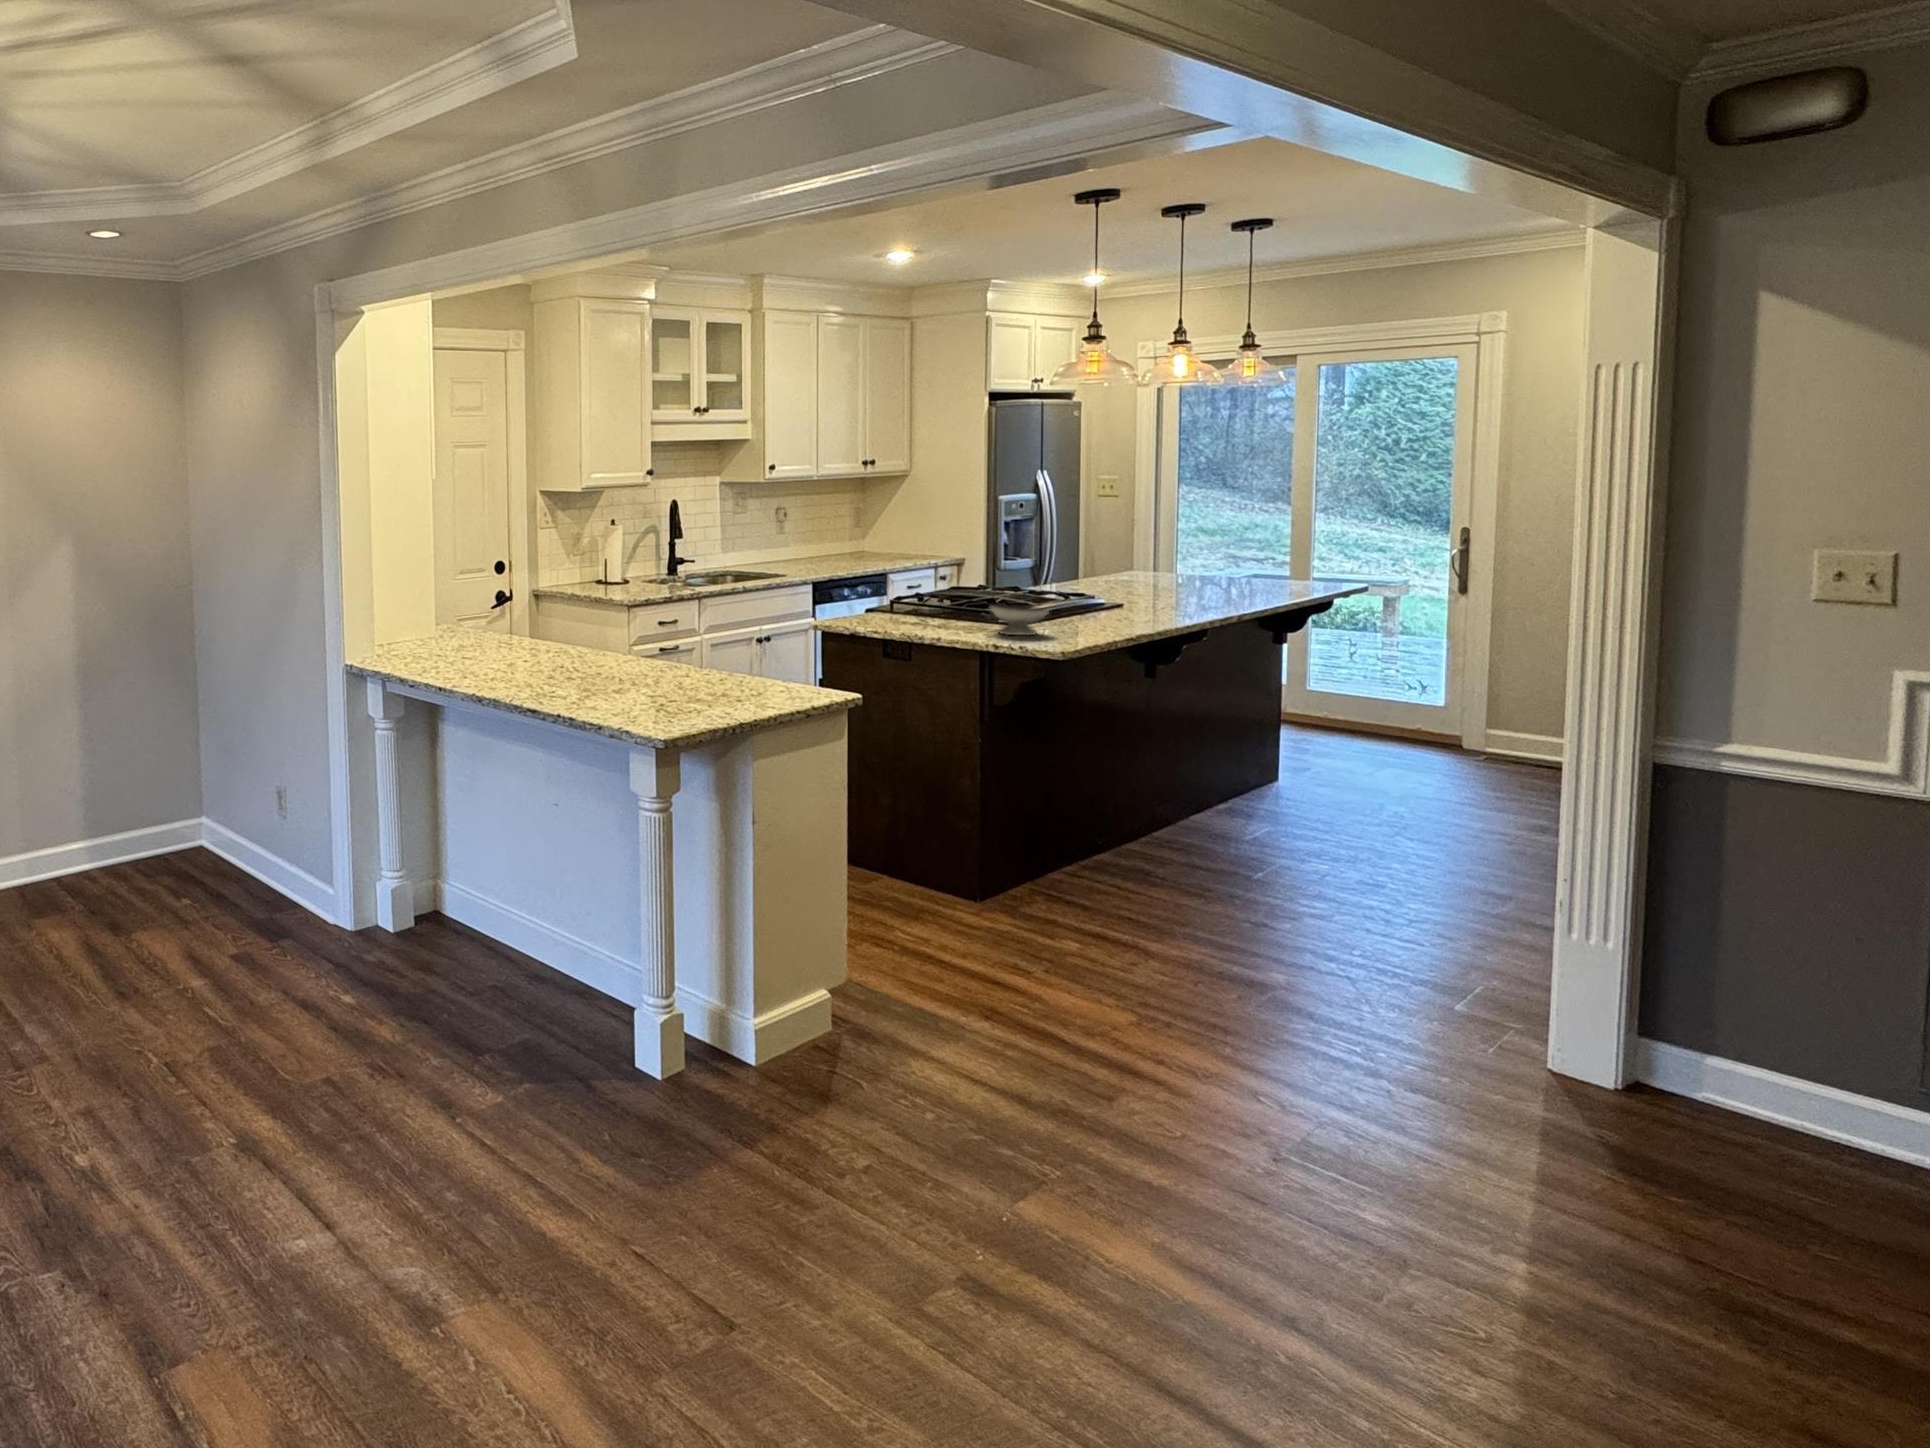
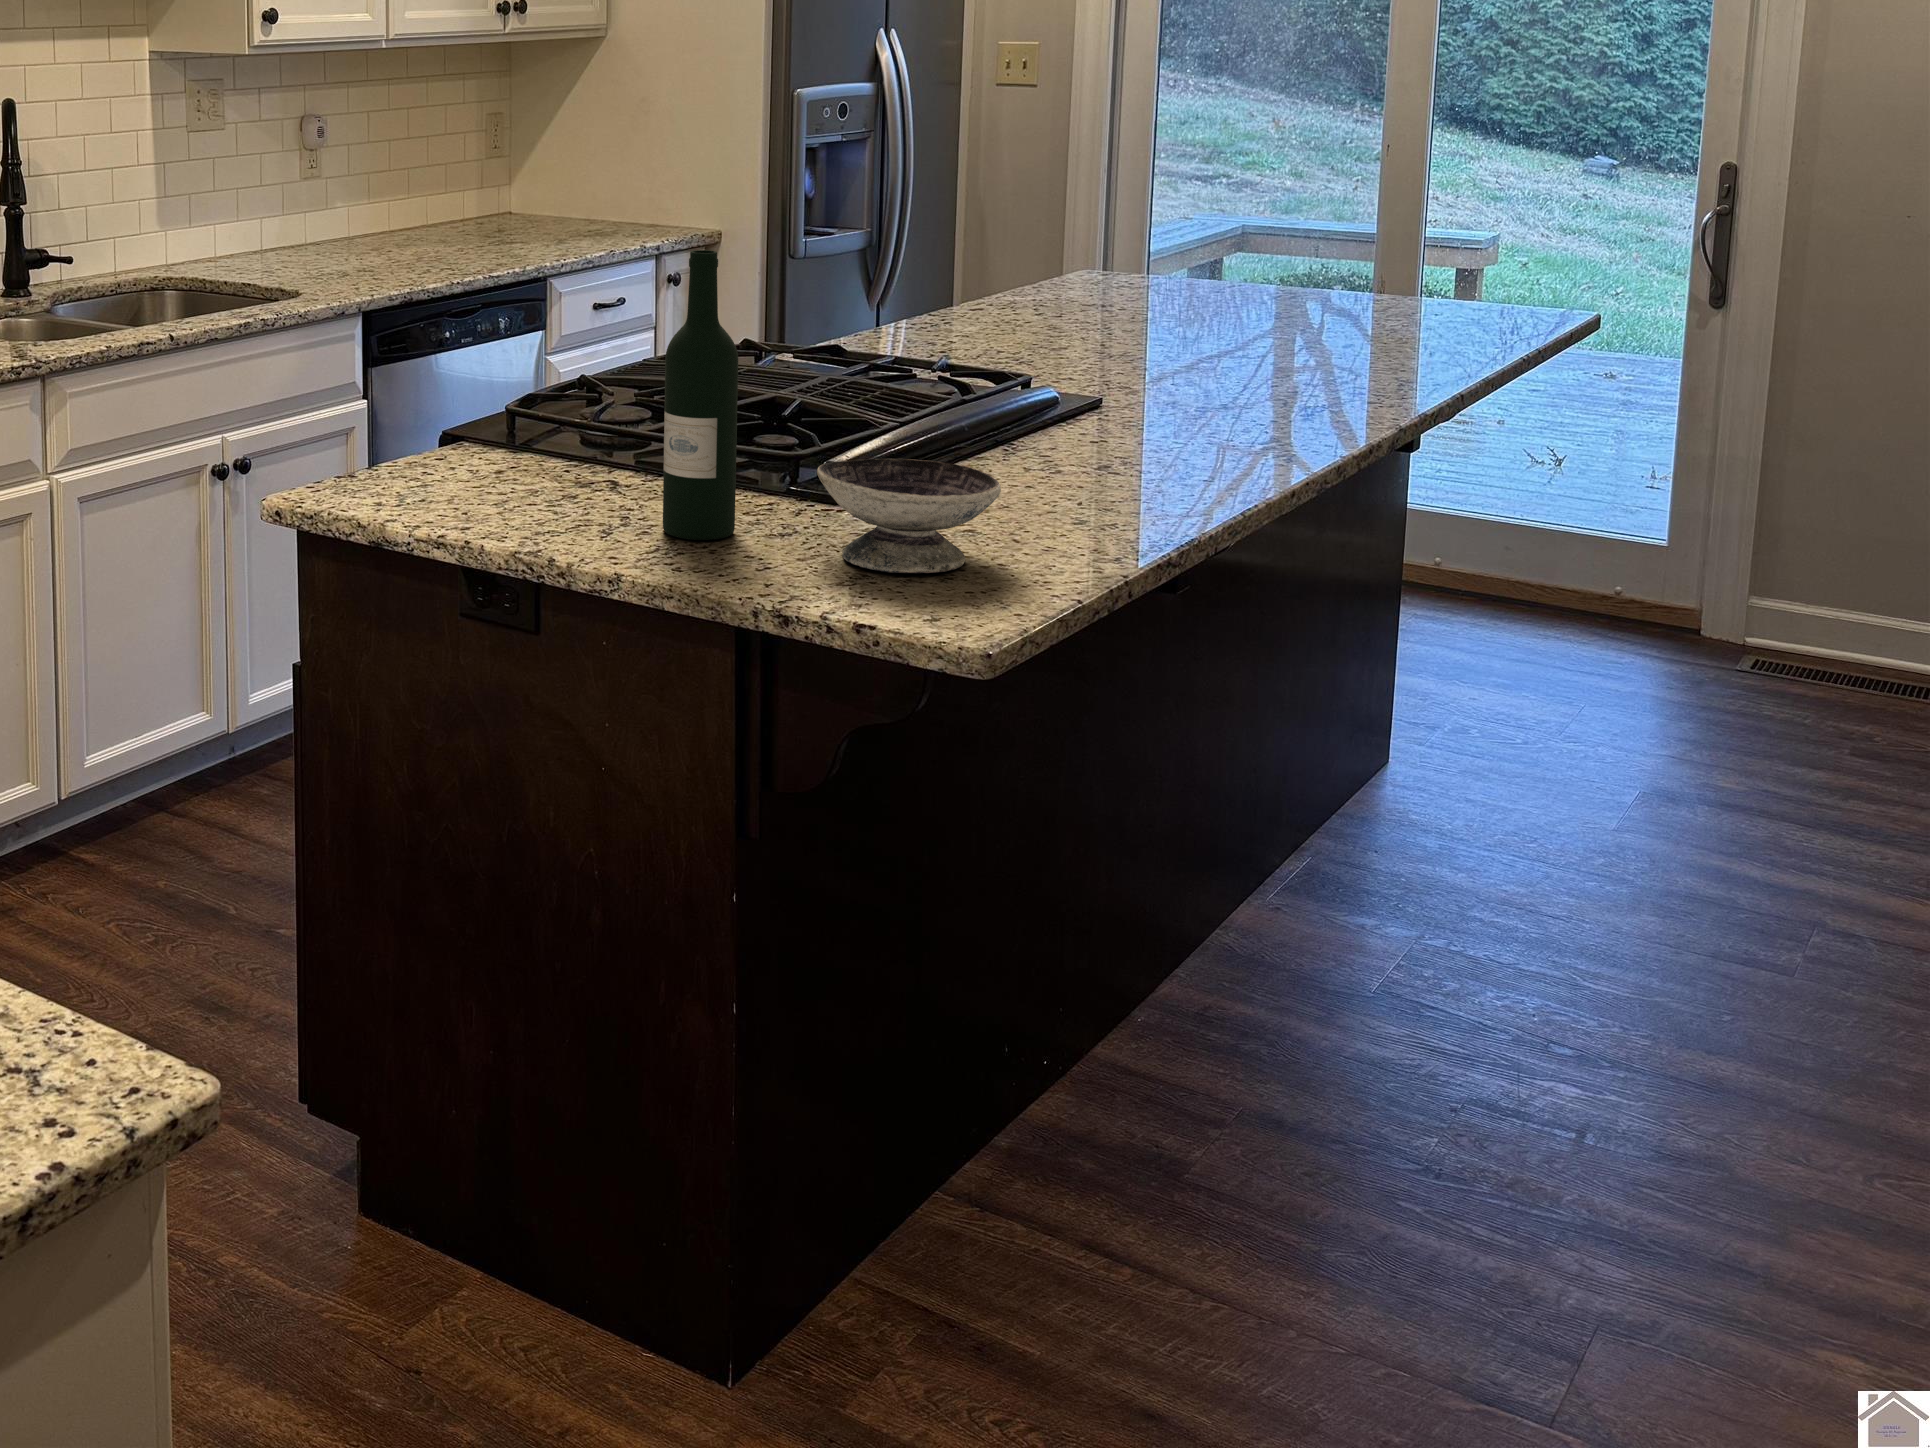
wine bottle: none [940,542,964,629] -> present [663,250,738,540]

